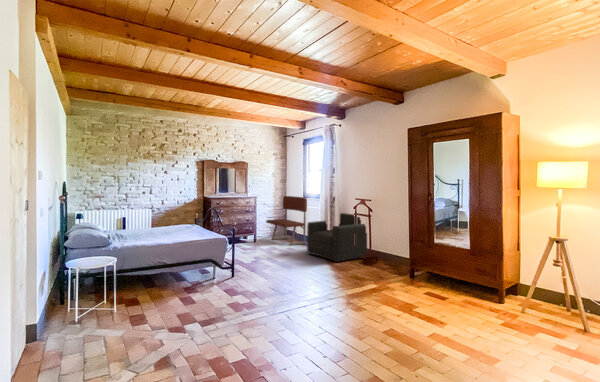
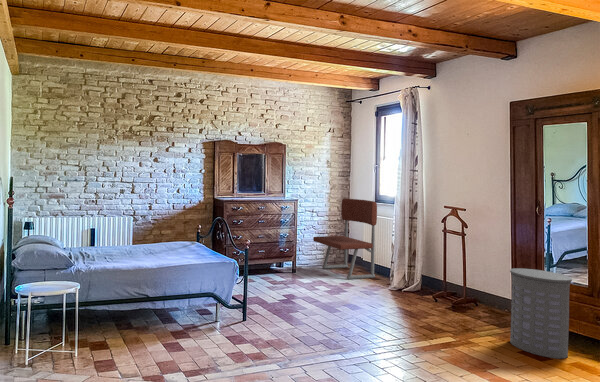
armchair: present [307,213,367,262] -> none [369,228,479,312]
laundry hamper: none [393,234,426,282] -> present [510,268,572,359]

